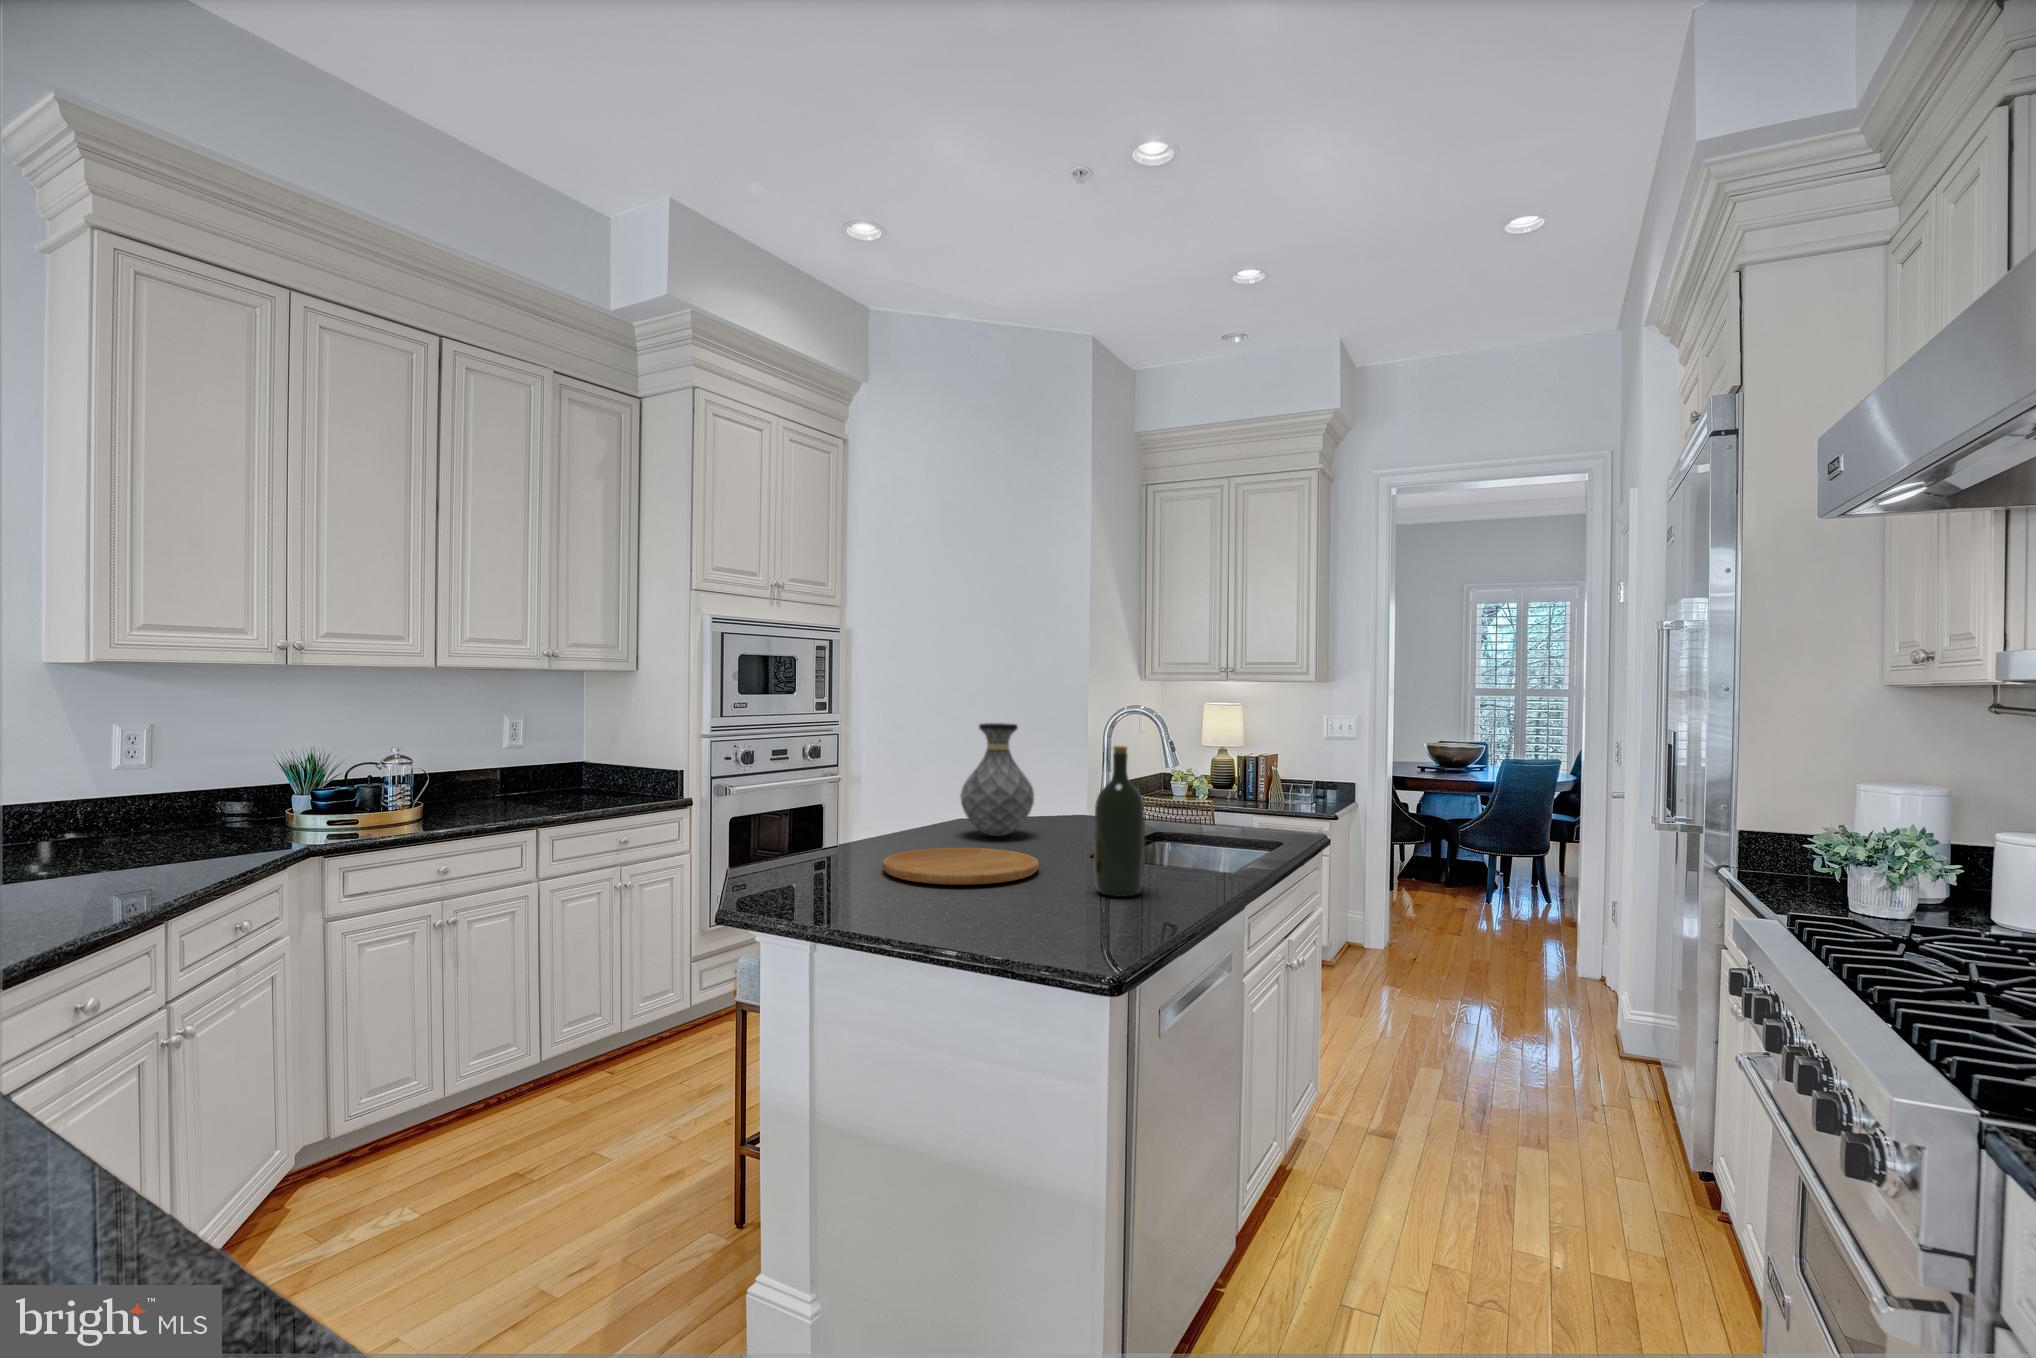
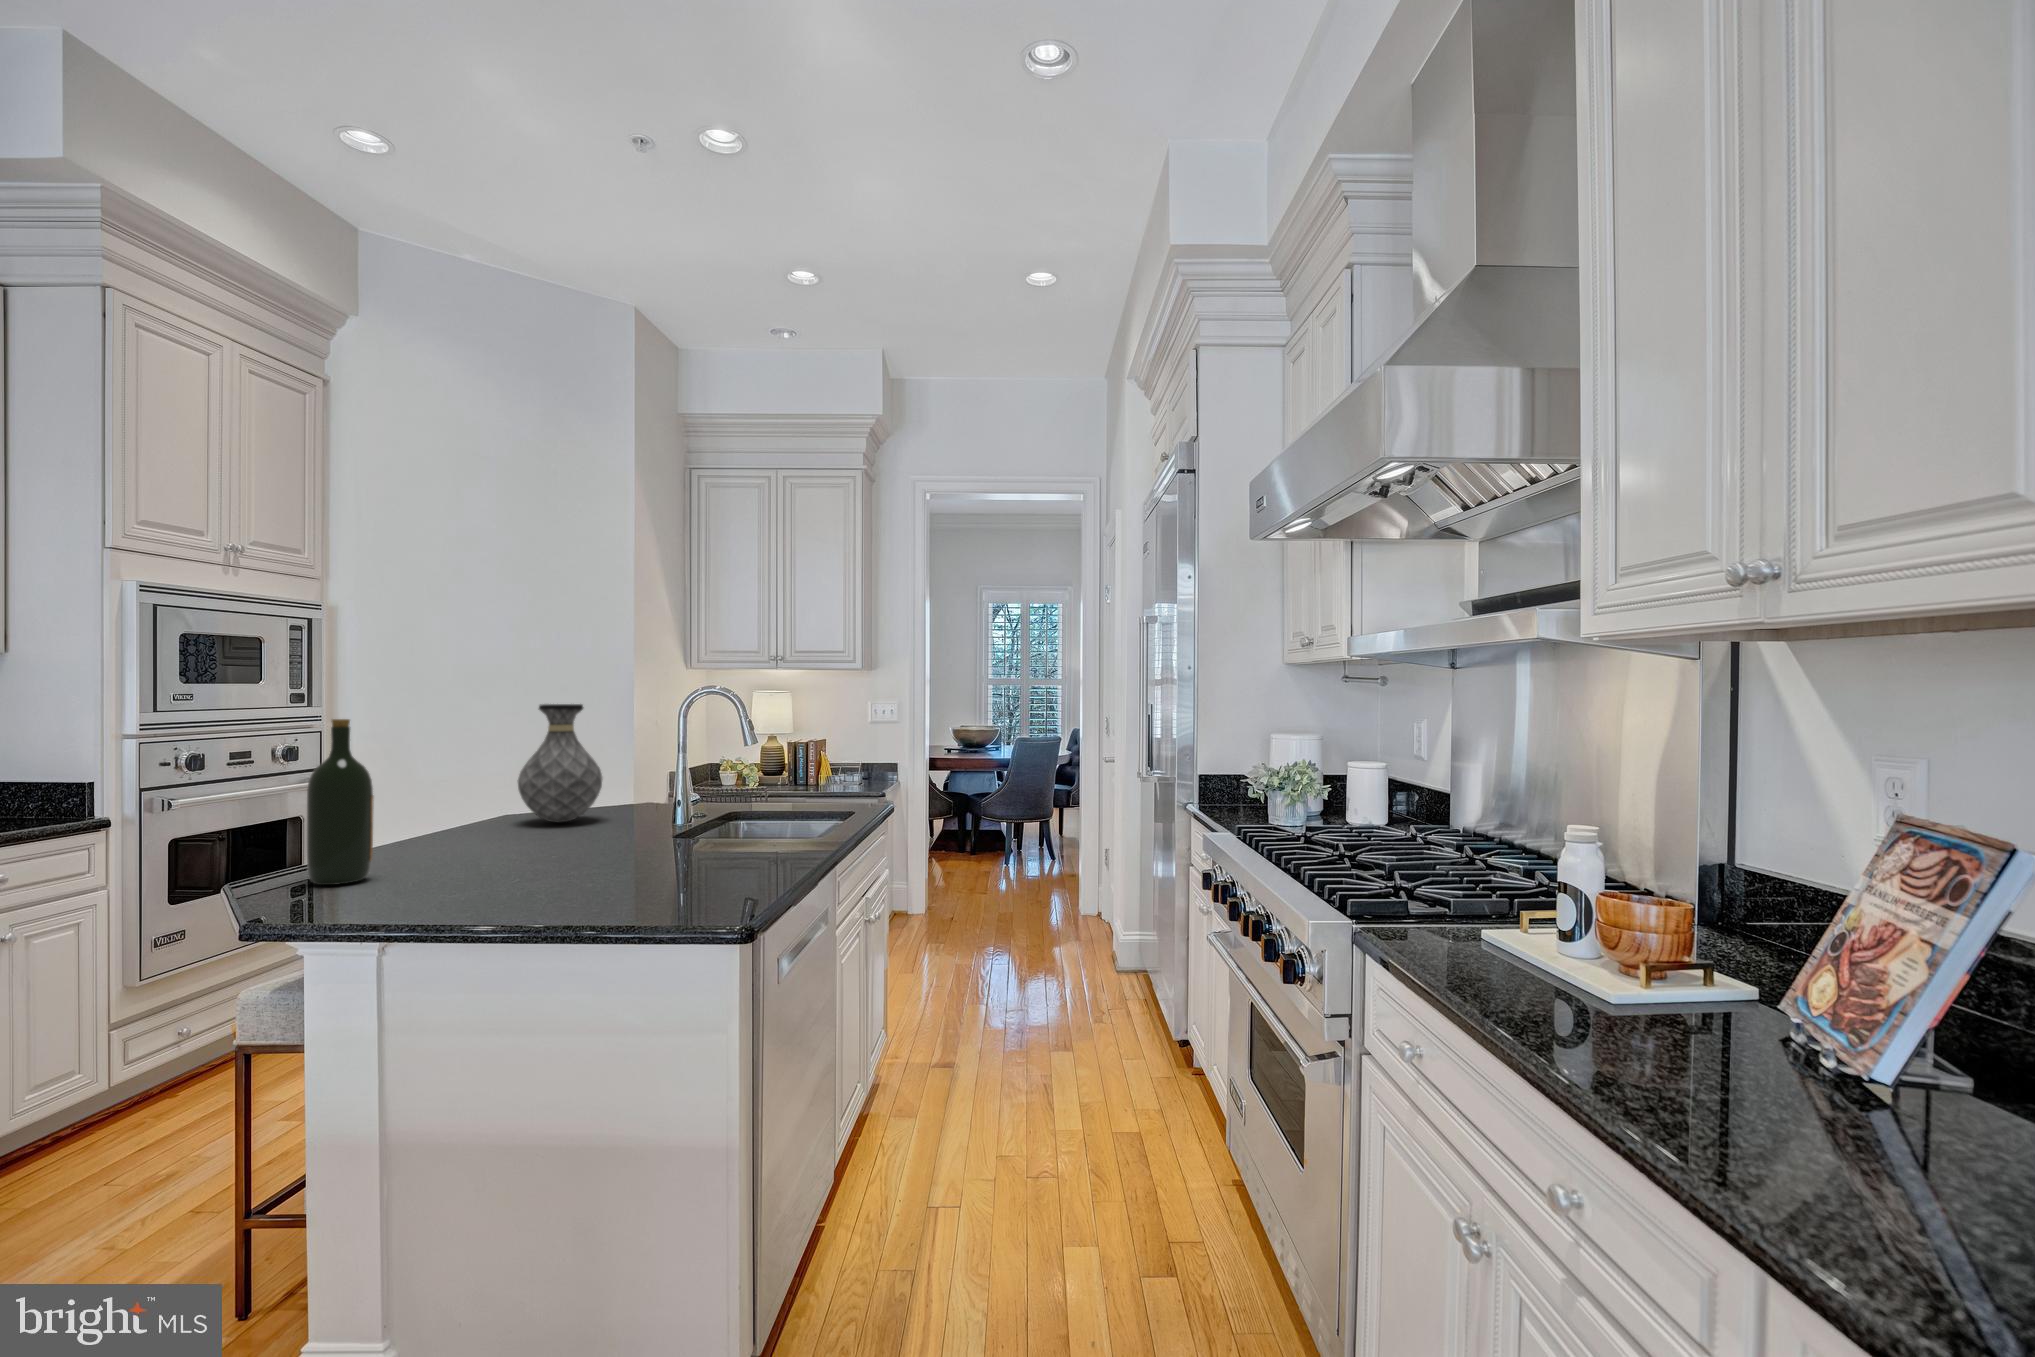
wine bottle: present [1094,746,1145,897] -> present [306,719,374,885]
cutting board: present [883,848,1039,885] -> none [440,832,623,867]

